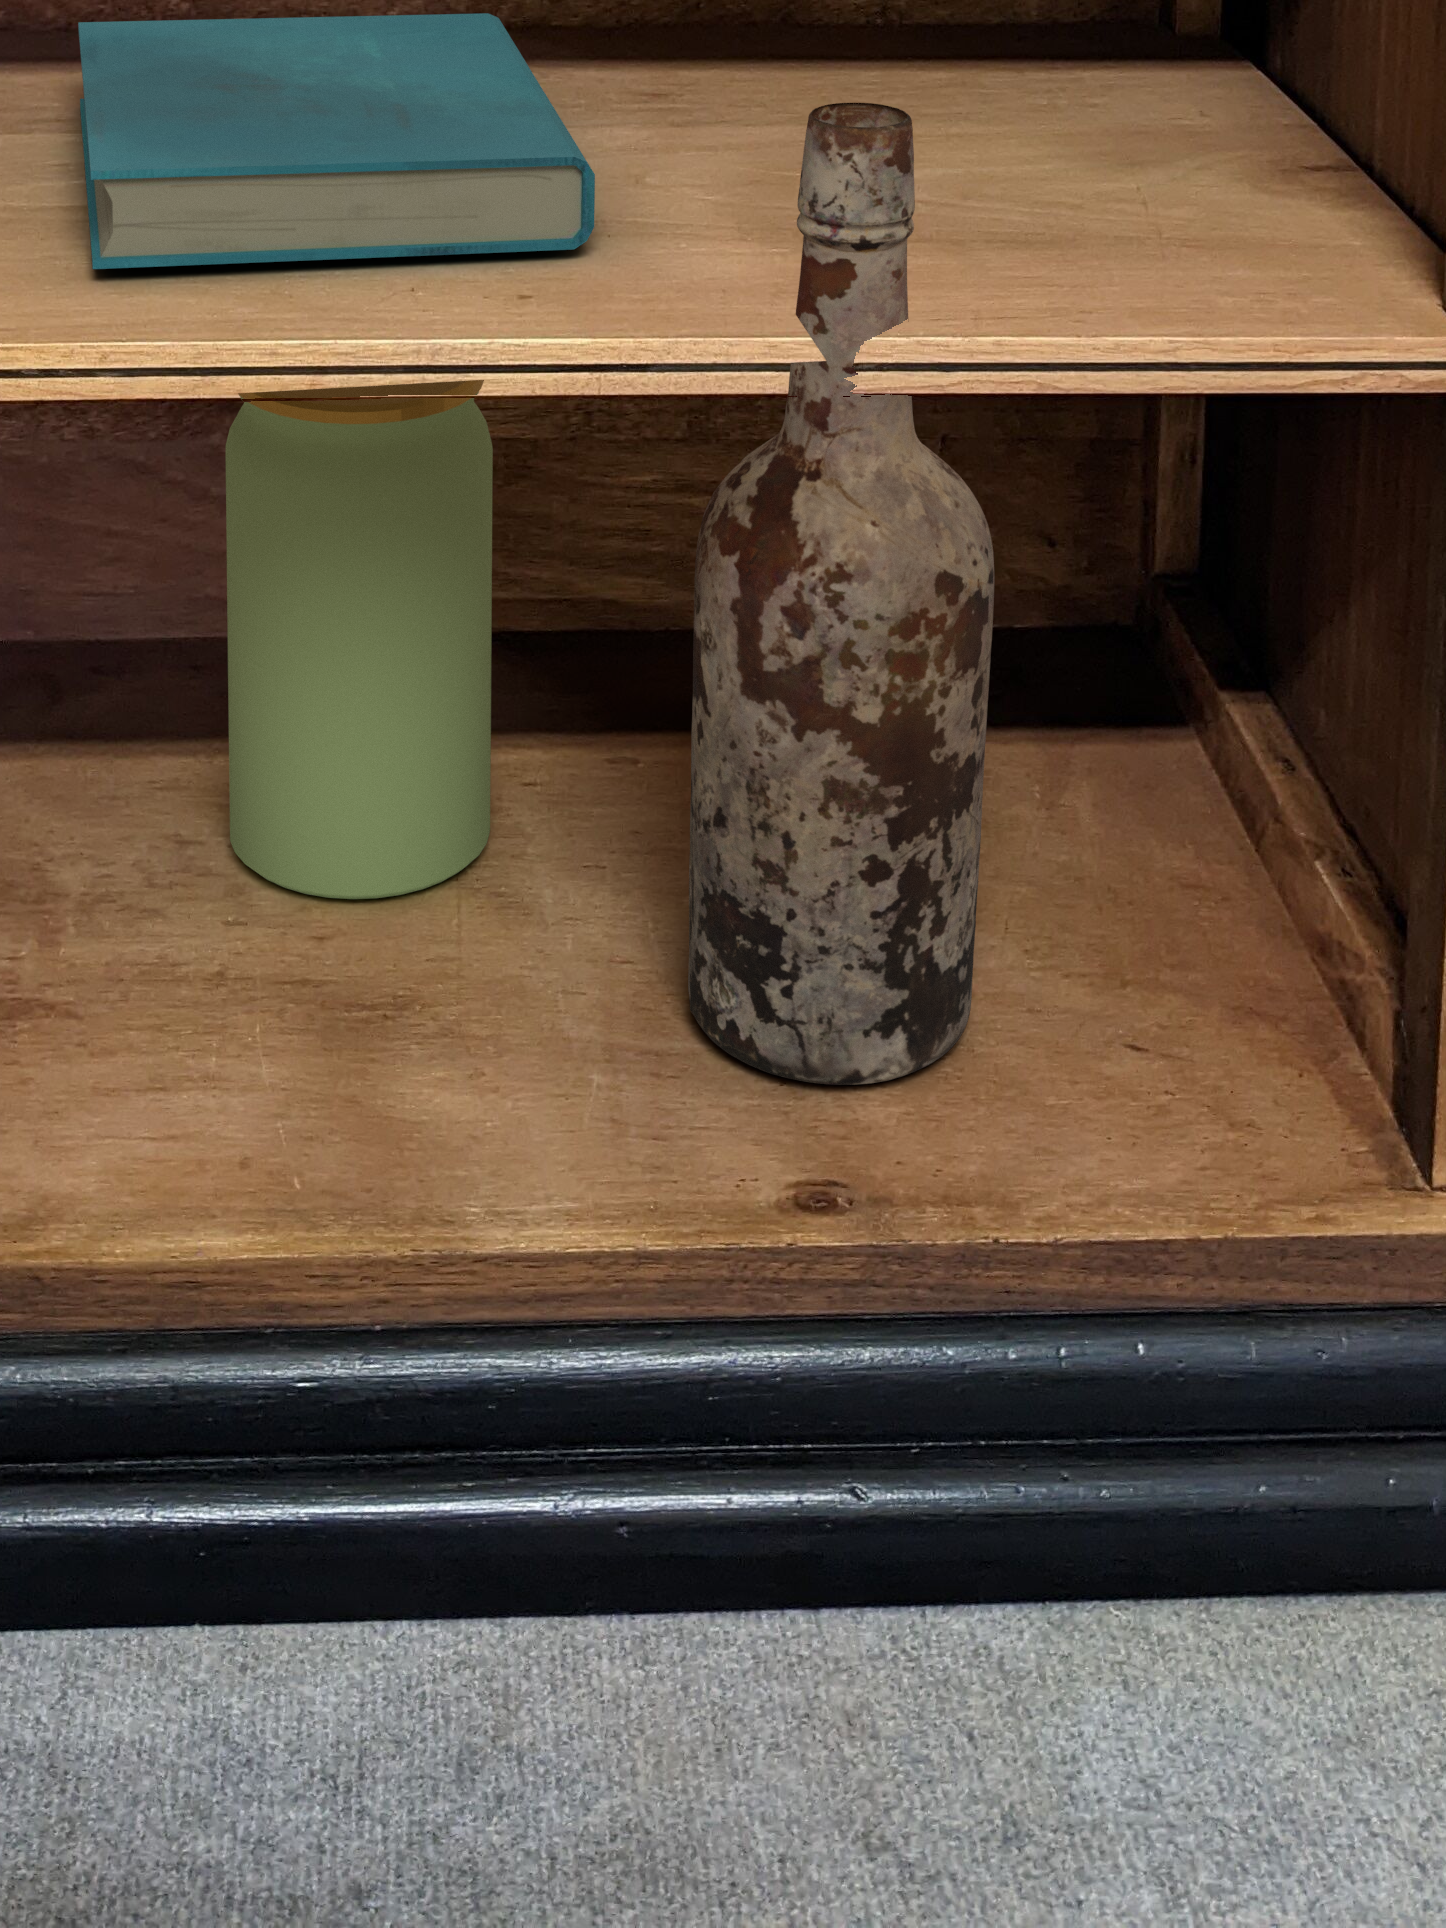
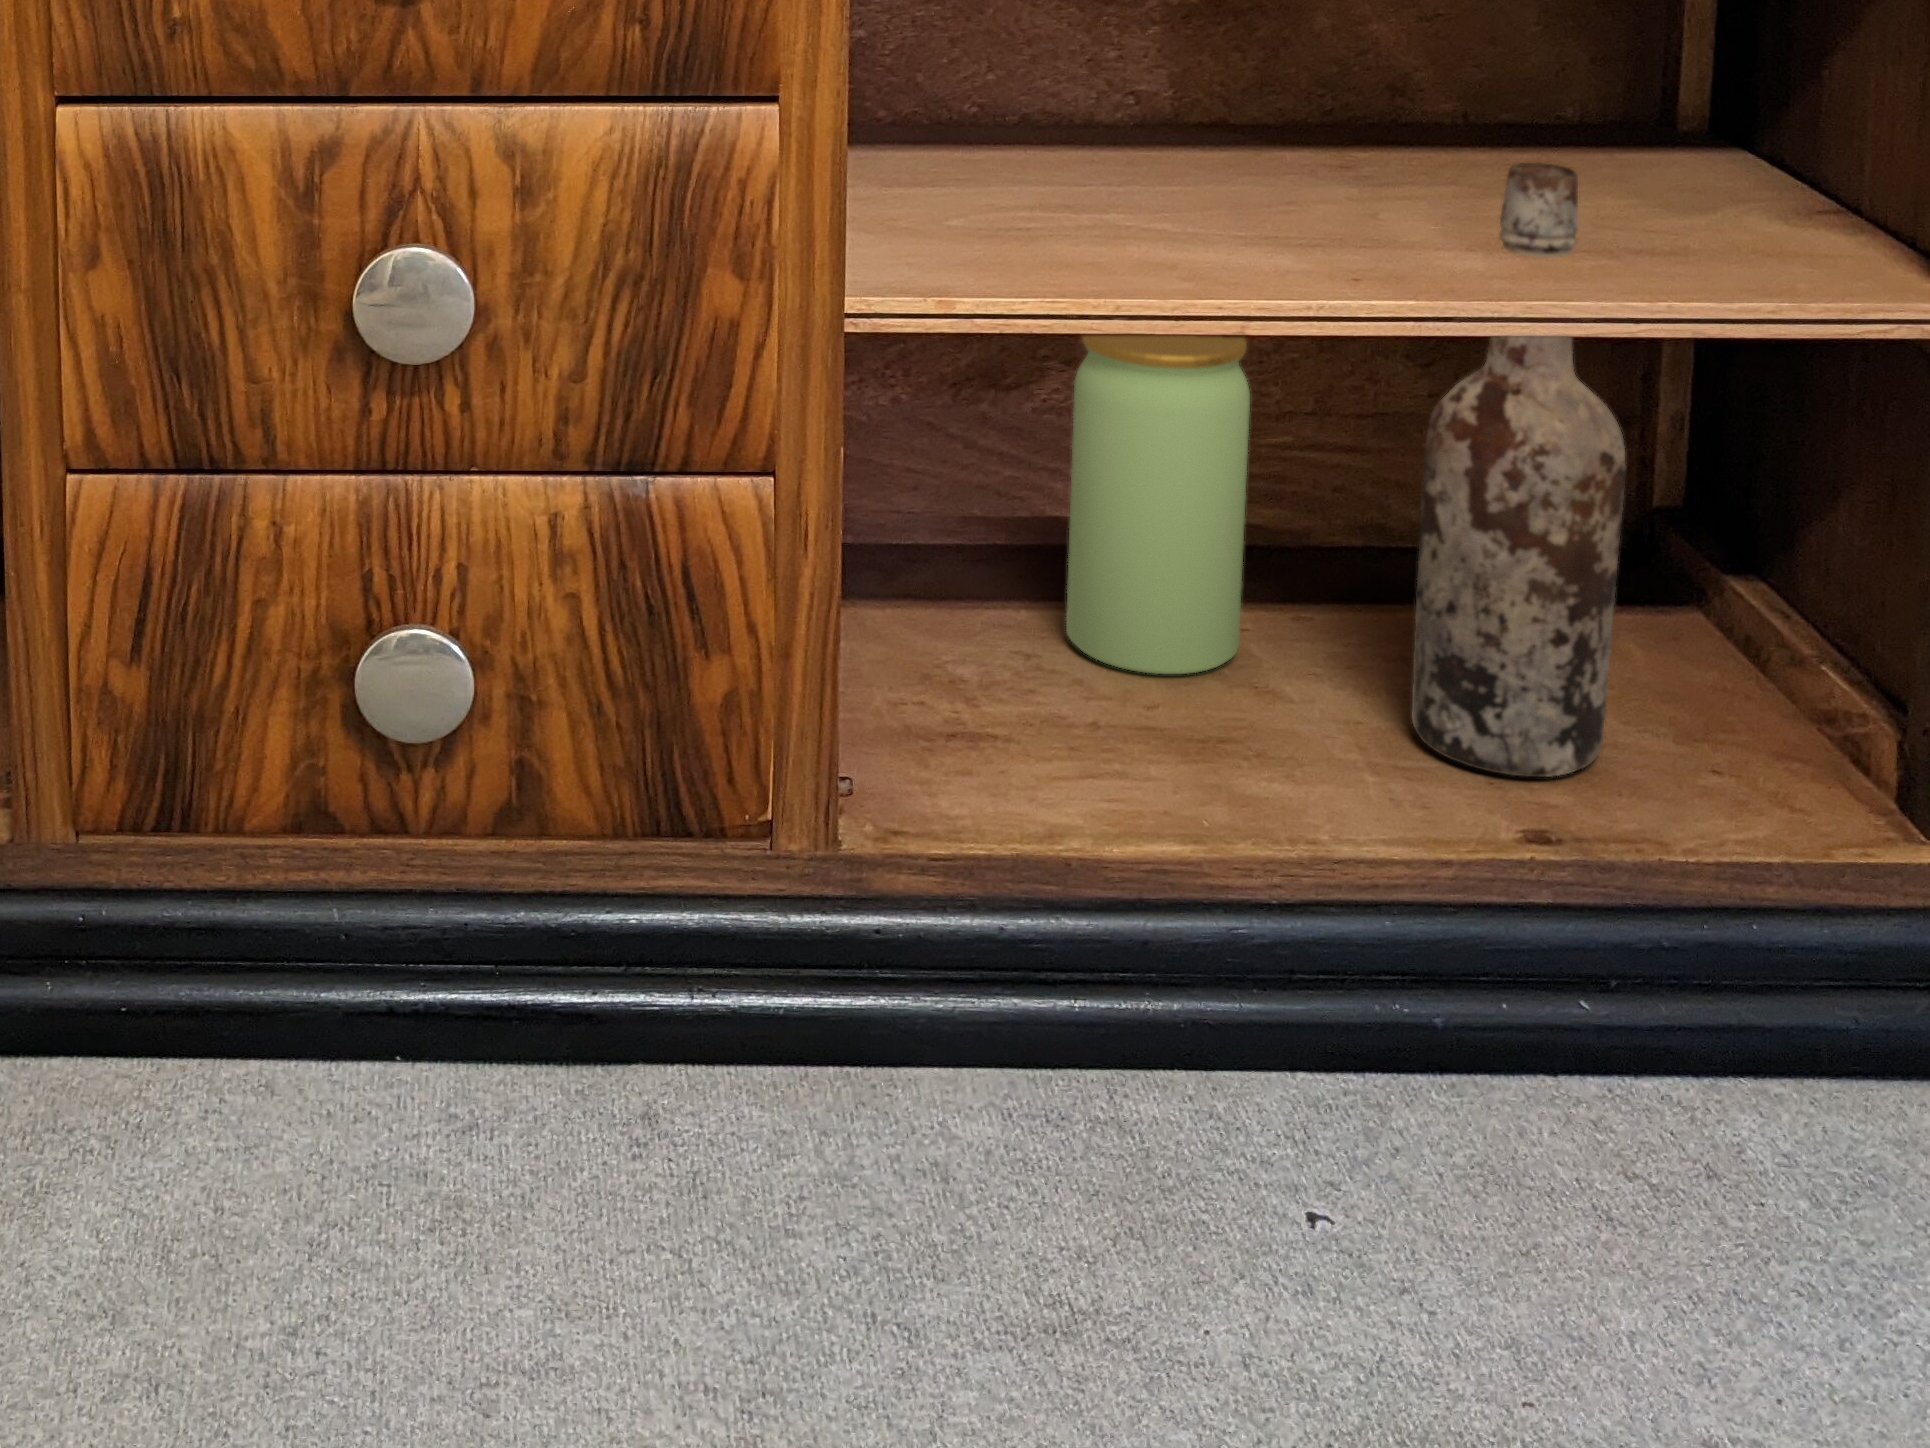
book: present [78,13,595,269] -> none [982,113,1386,258]

